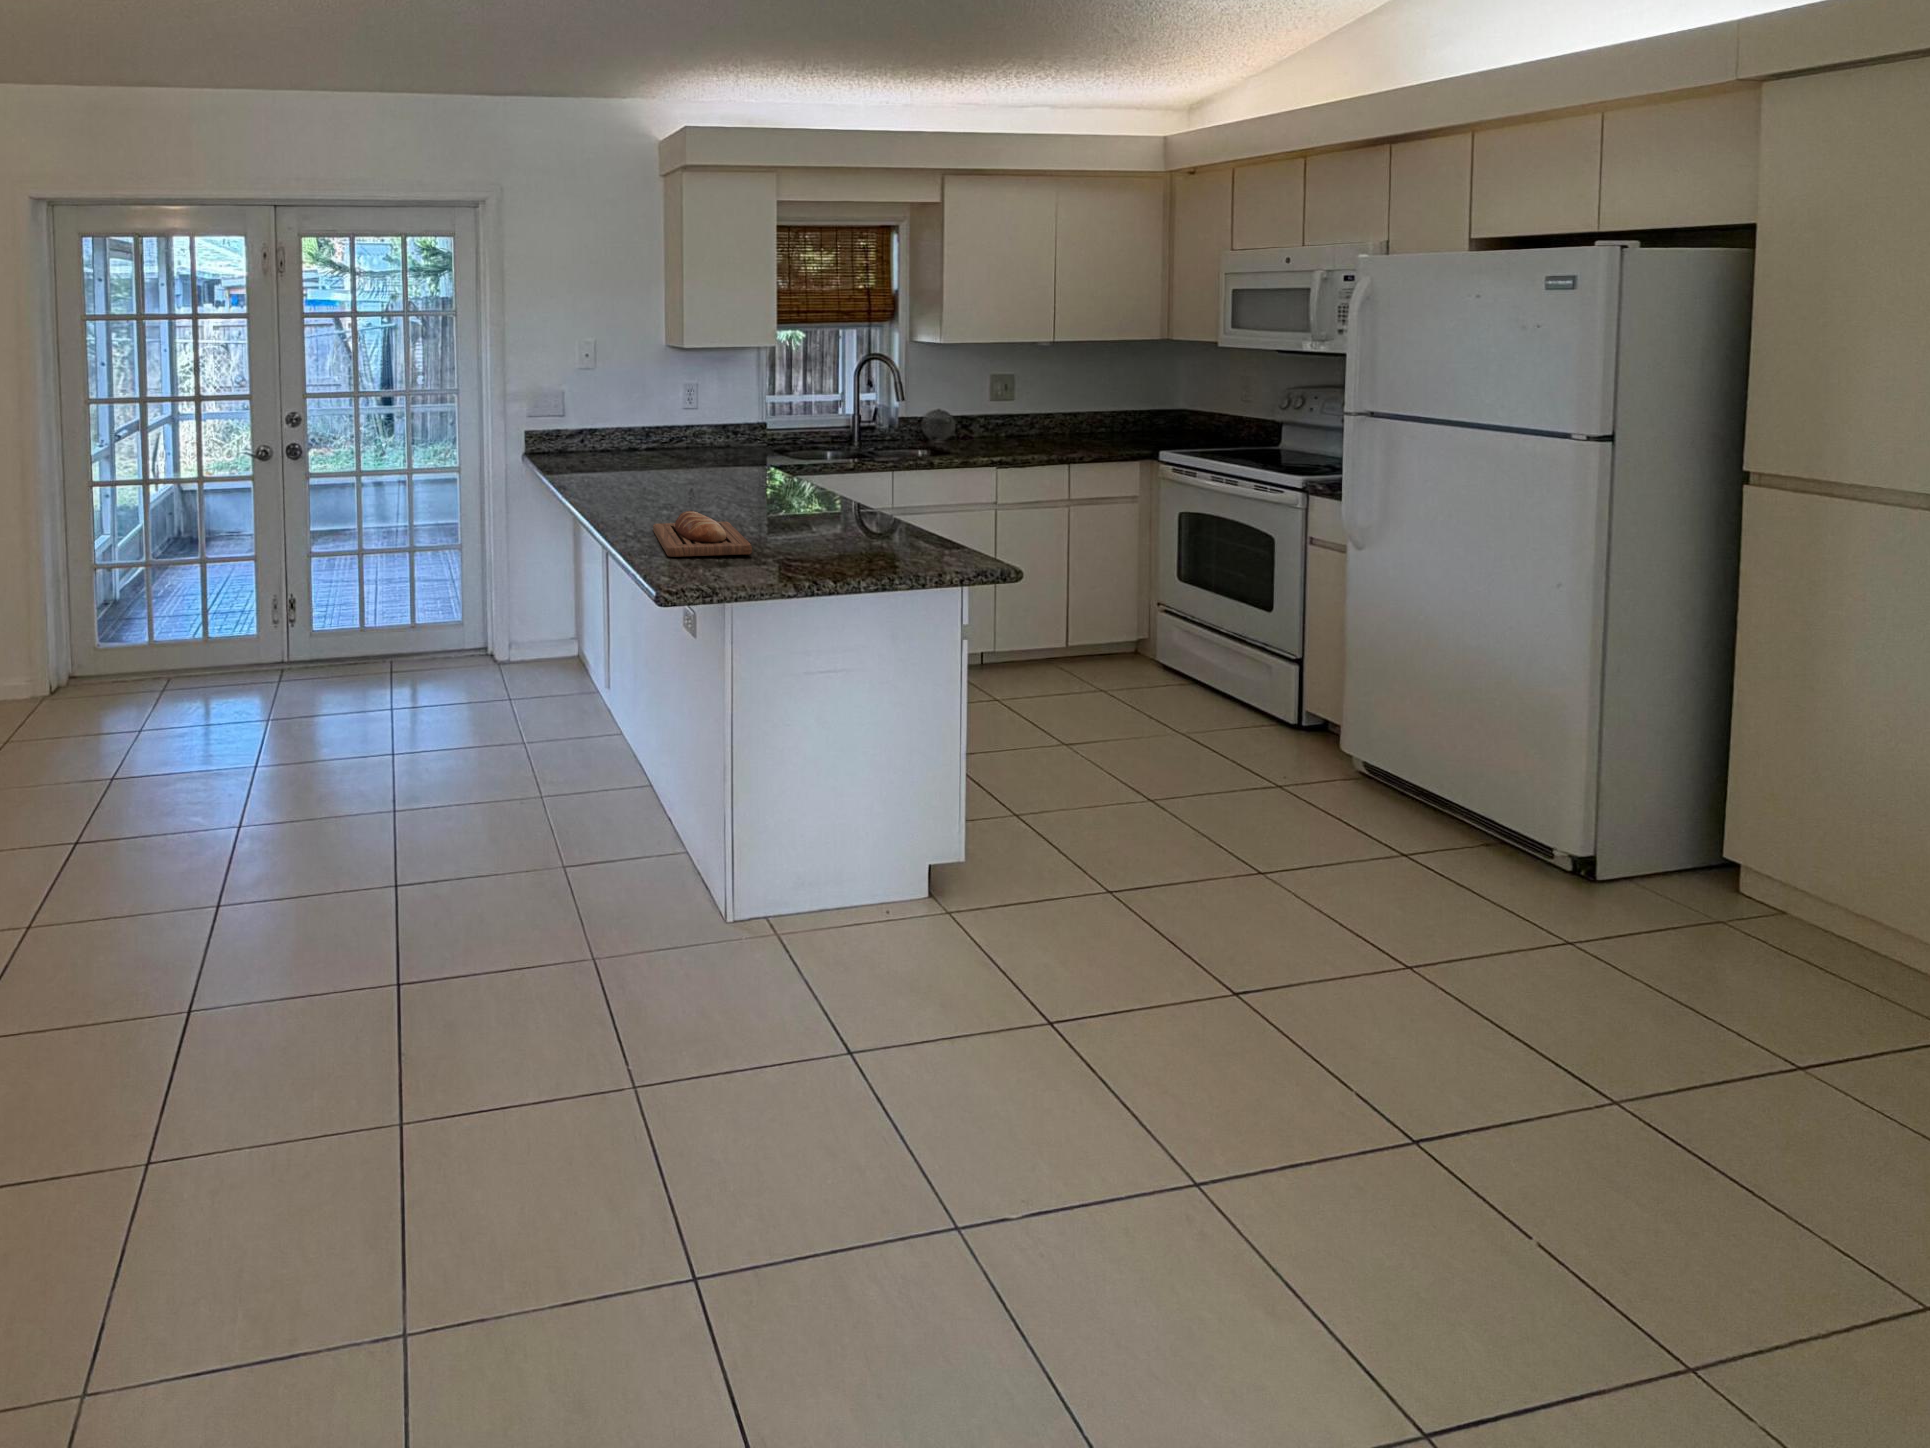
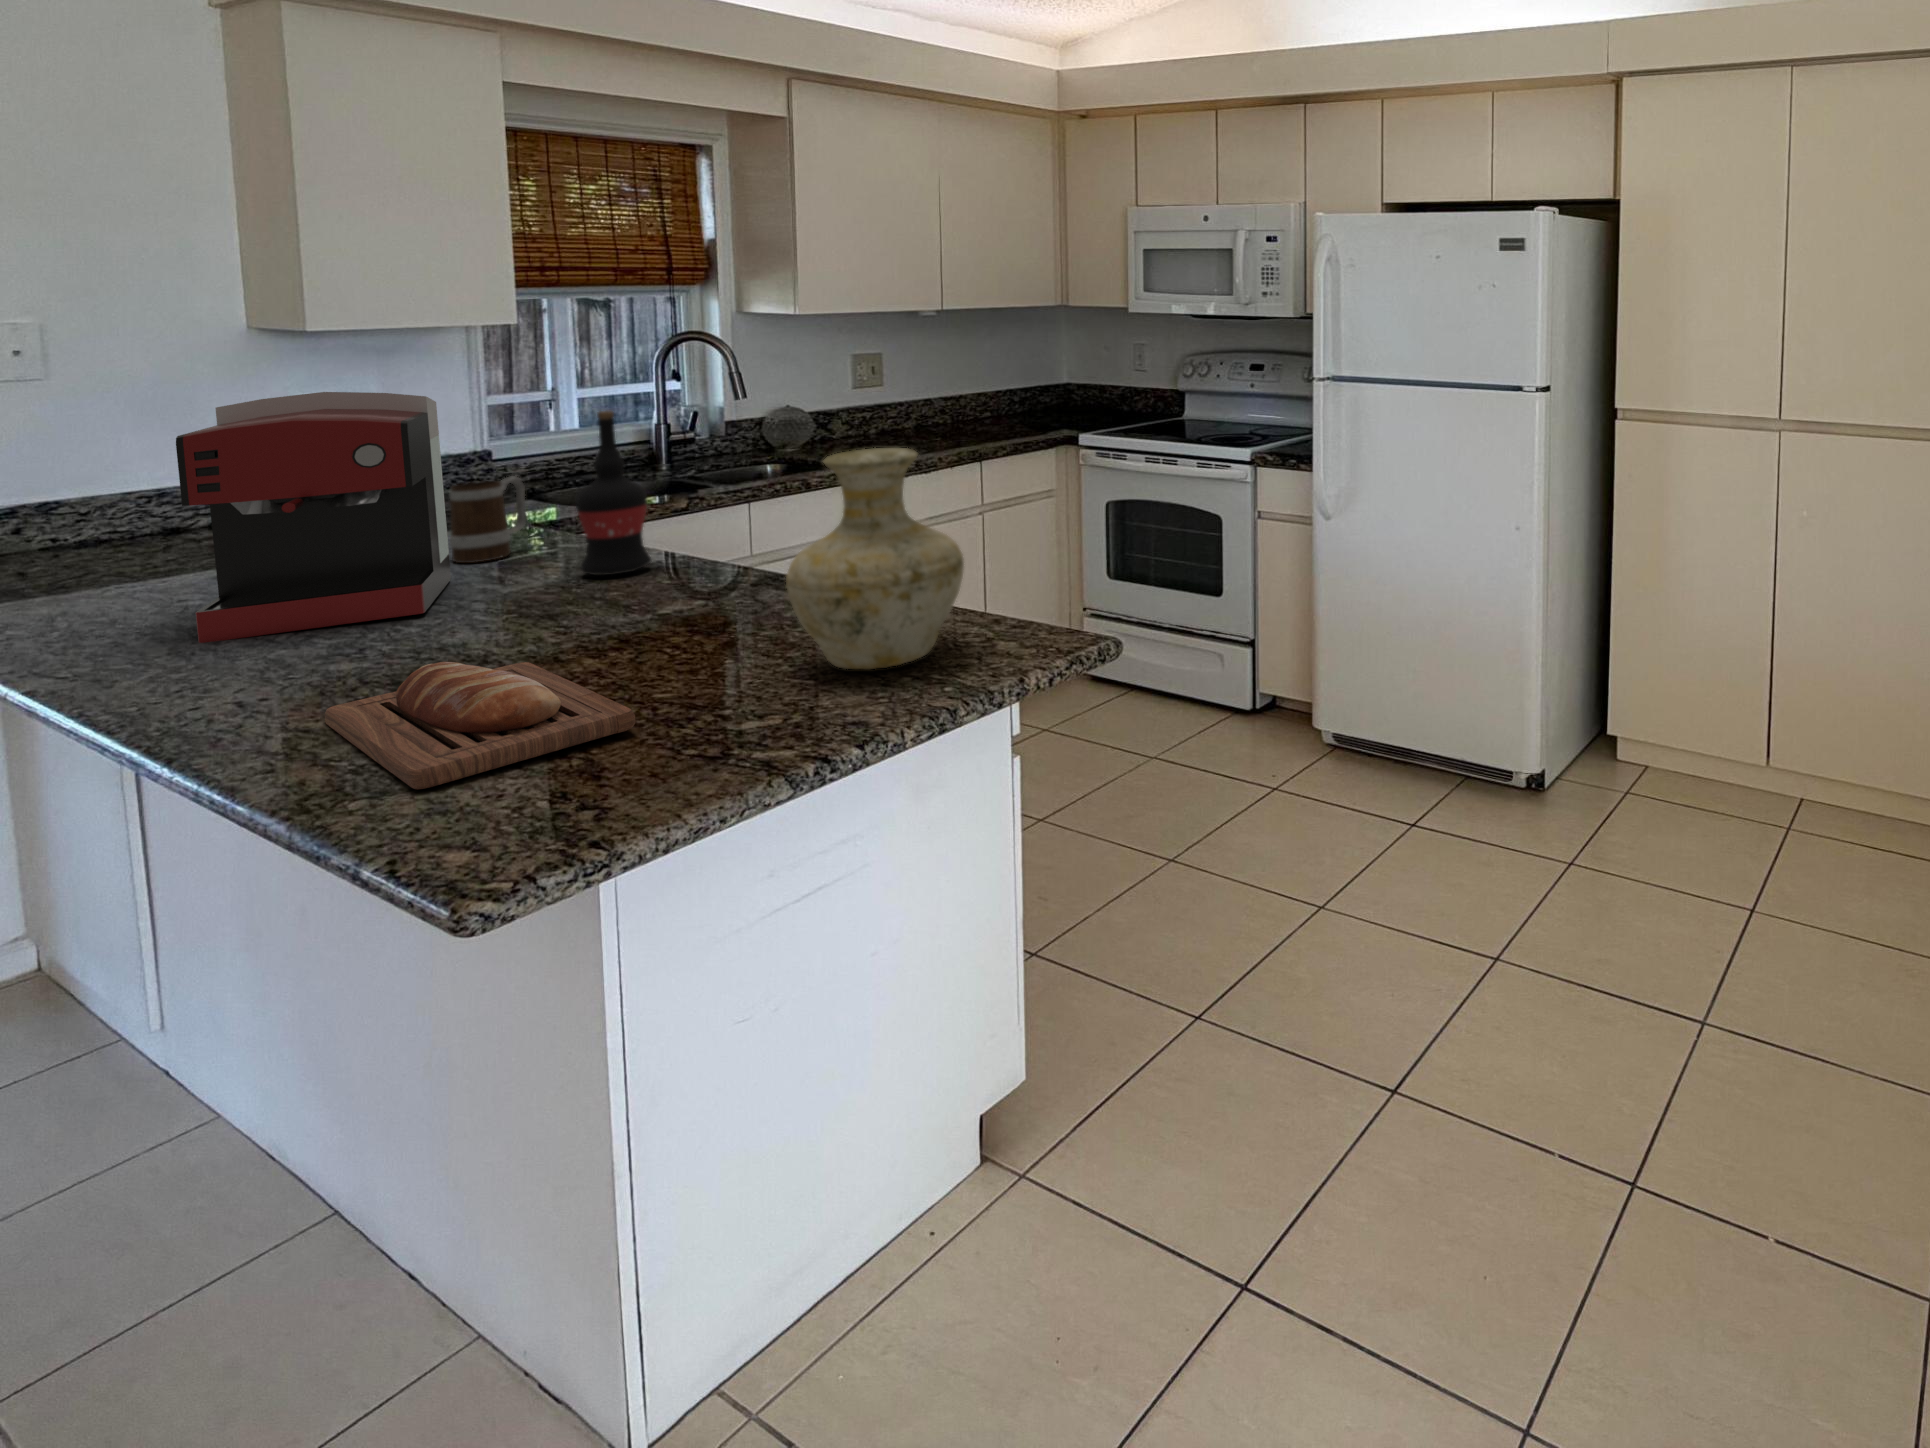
coffee maker: none [626,382,724,498] -> present [176,392,451,643]
wine bottle: none [776,400,811,496] -> present [576,411,651,575]
vase: none [832,428,929,557] -> present [786,448,964,669]
mug: none [729,436,764,482] -> present [450,476,526,563]

